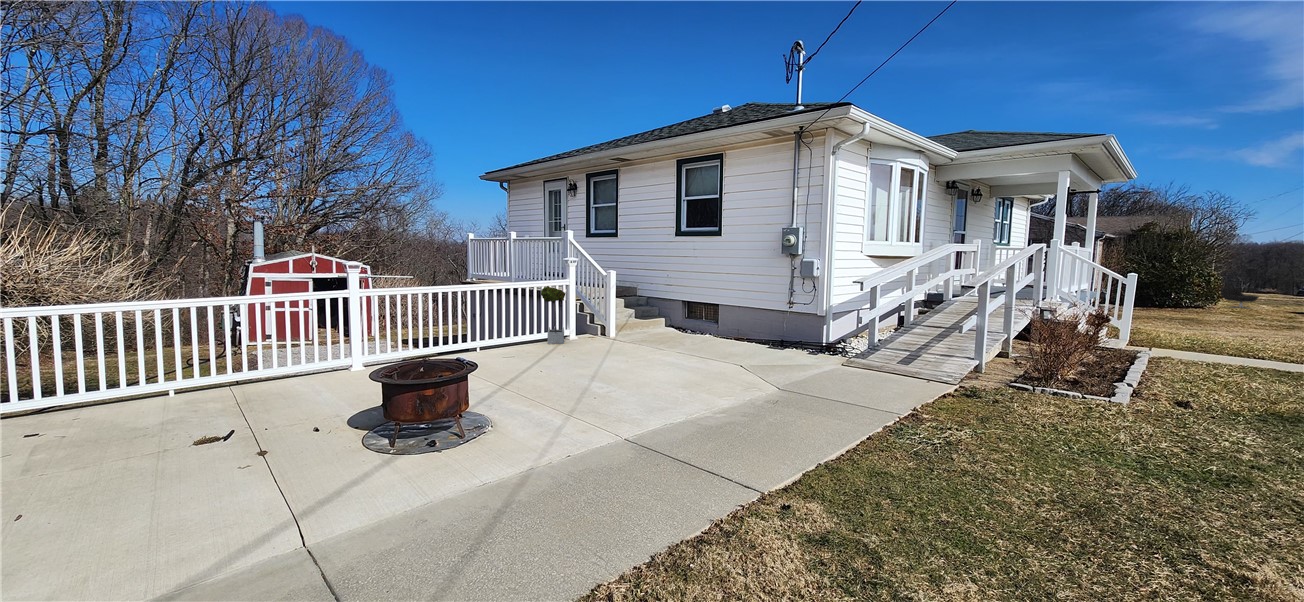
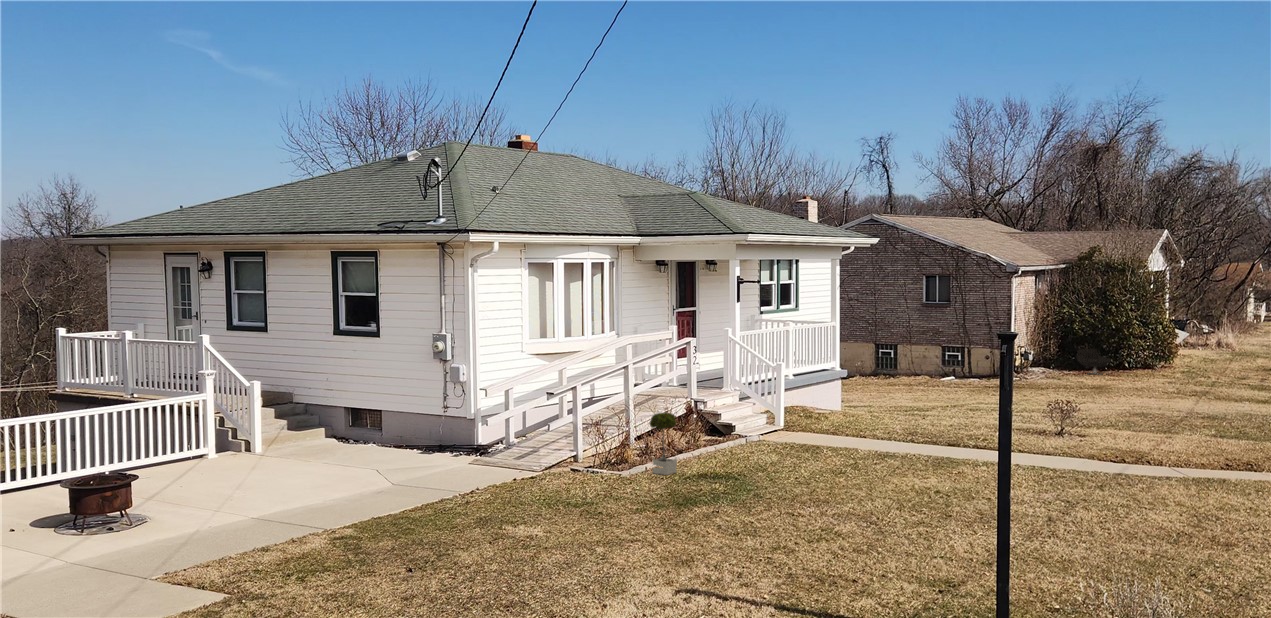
potted tree: present [541,286,566,344] -> present [649,412,677,475]

